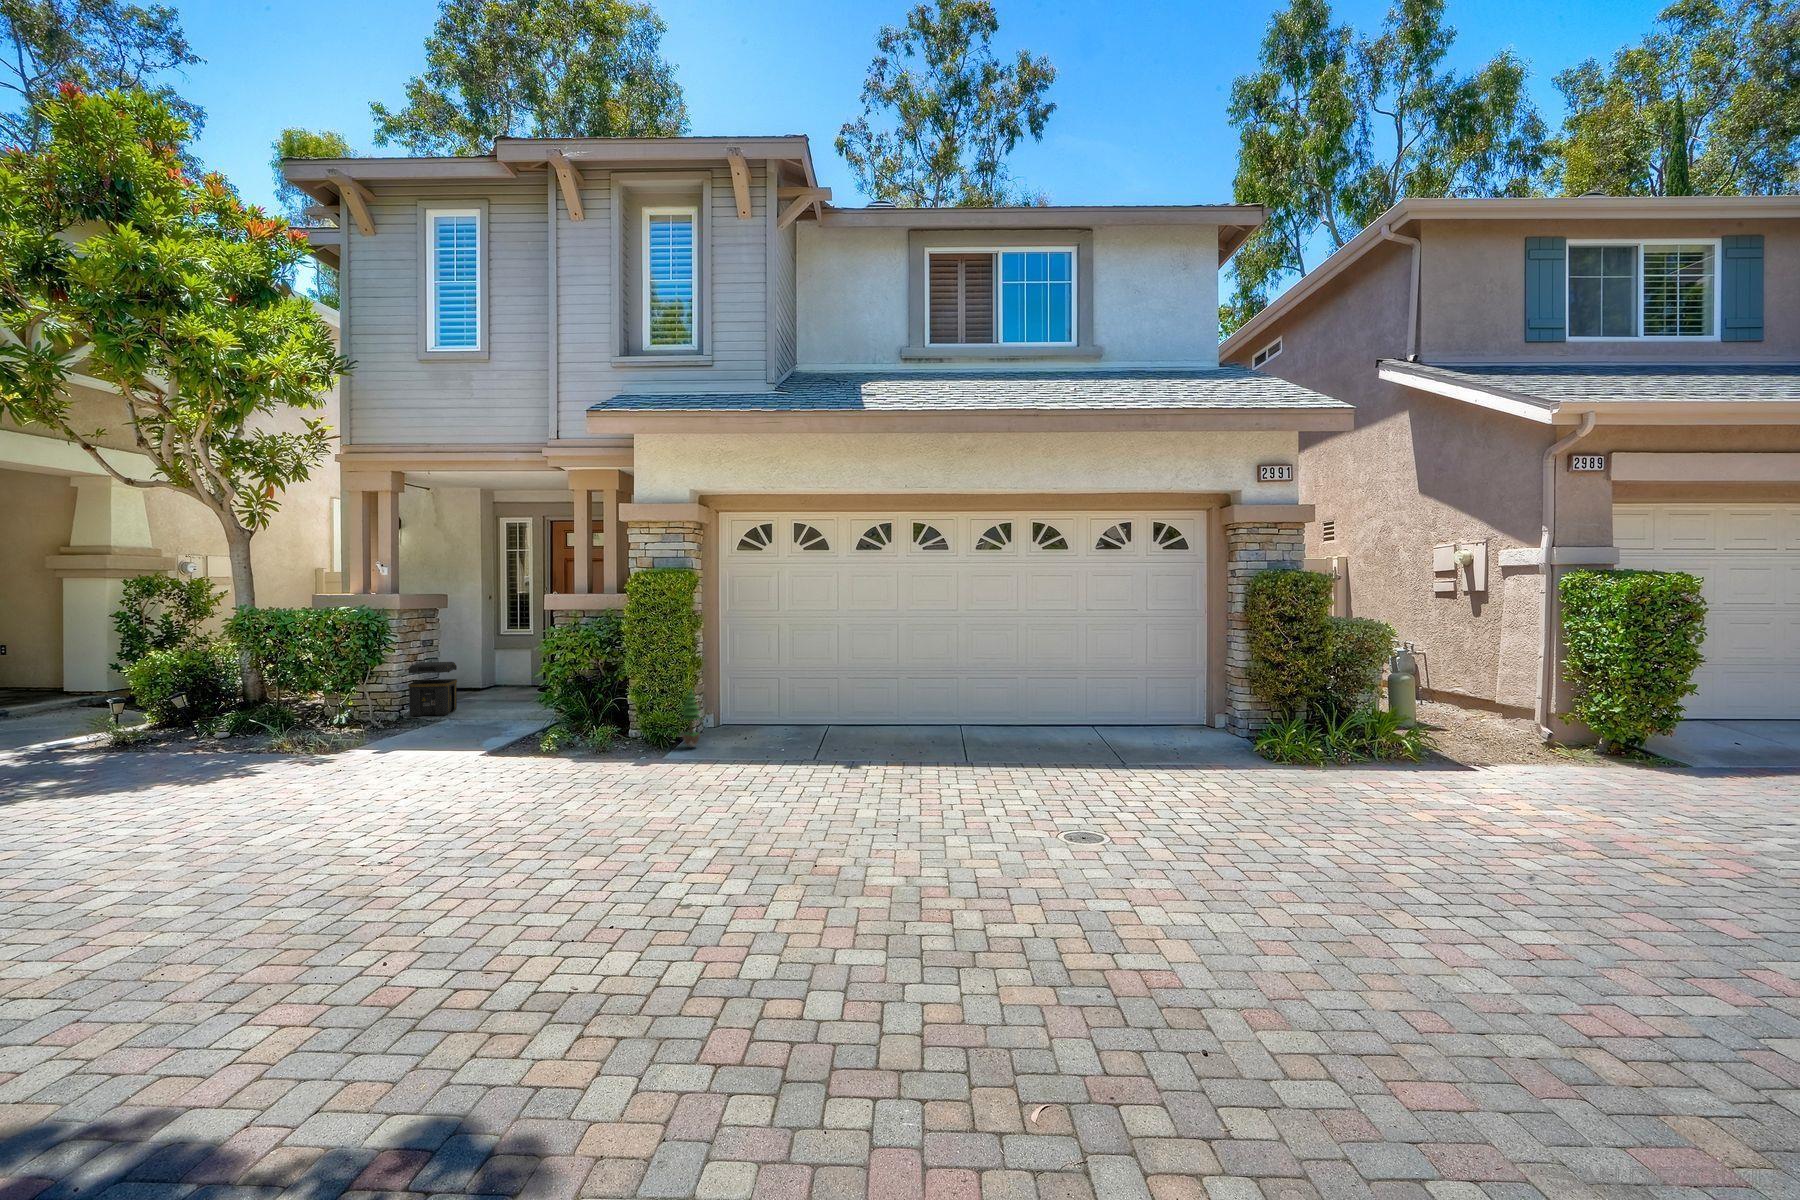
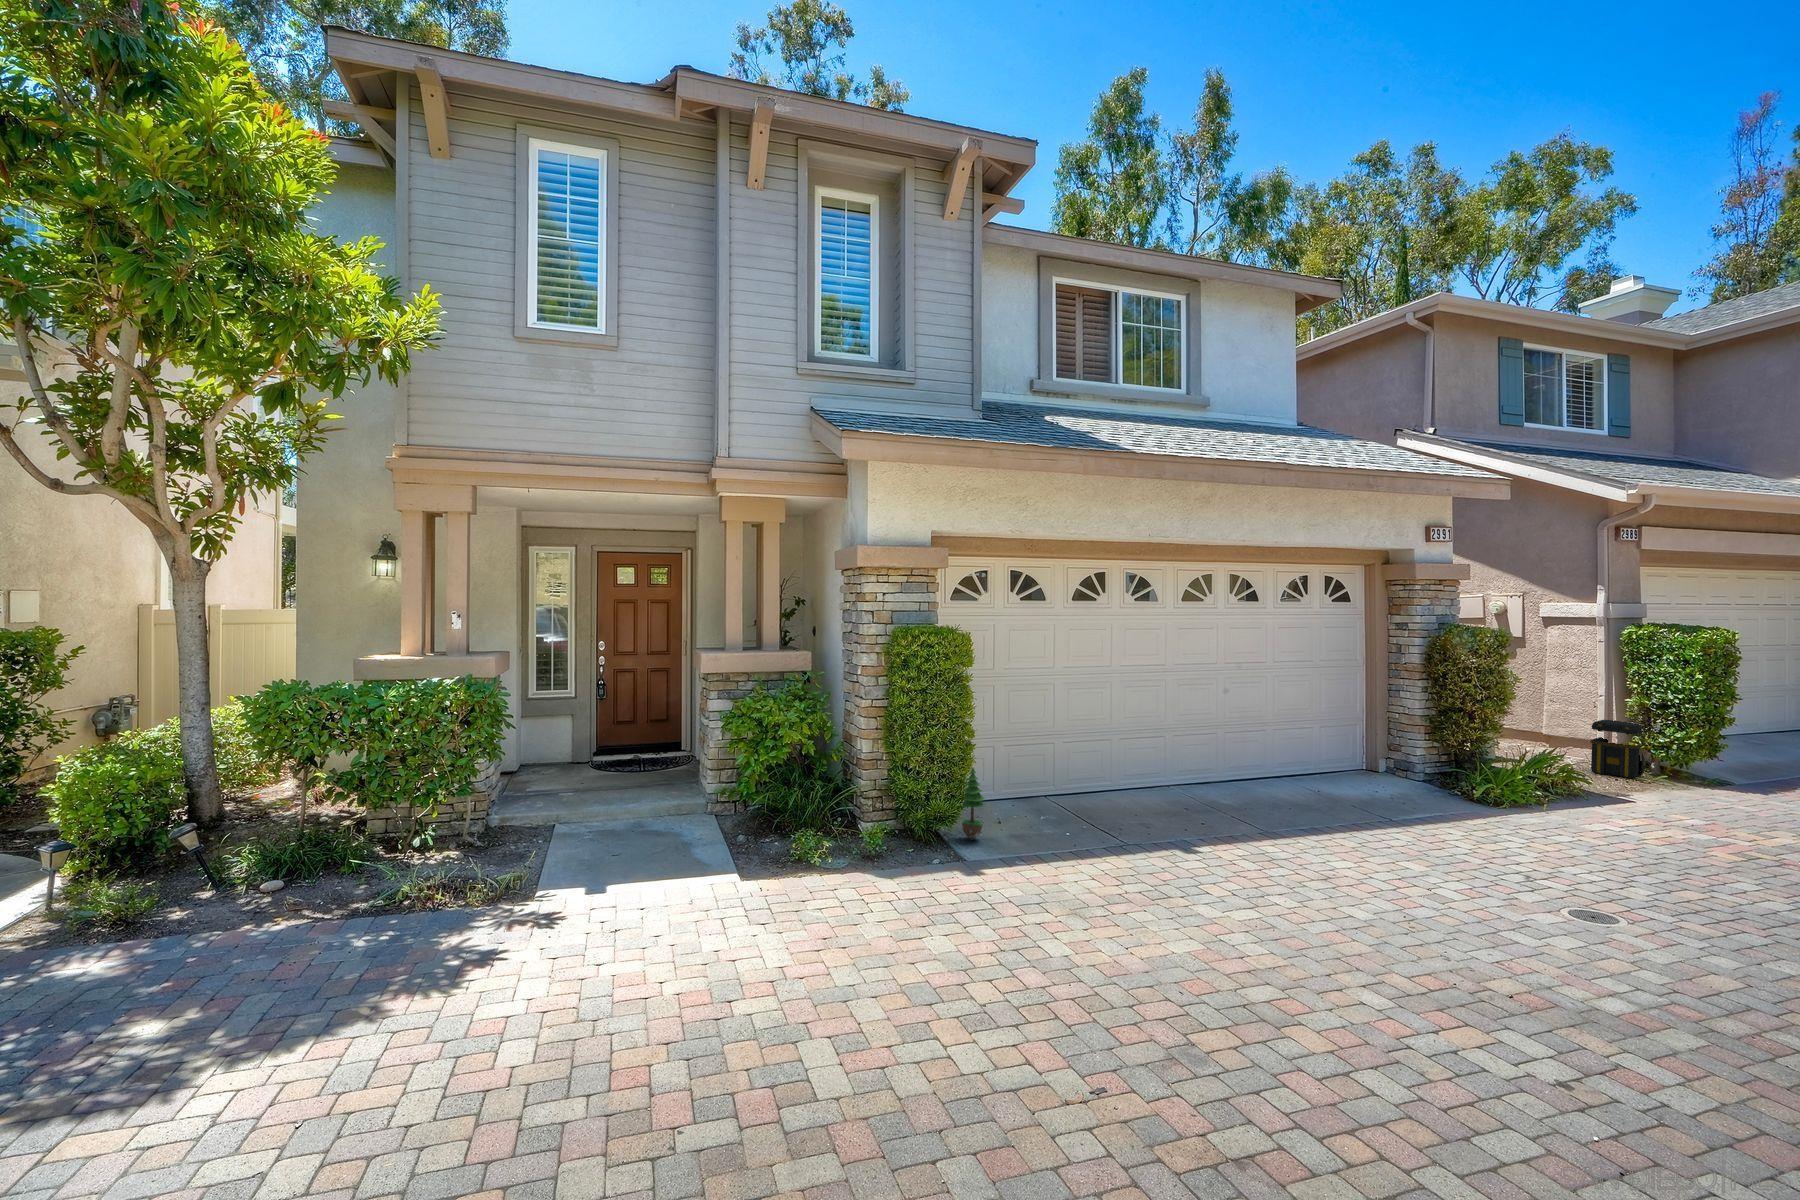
toolbox: present [408,662,457,716] -> present [1591,720,1645,779]

